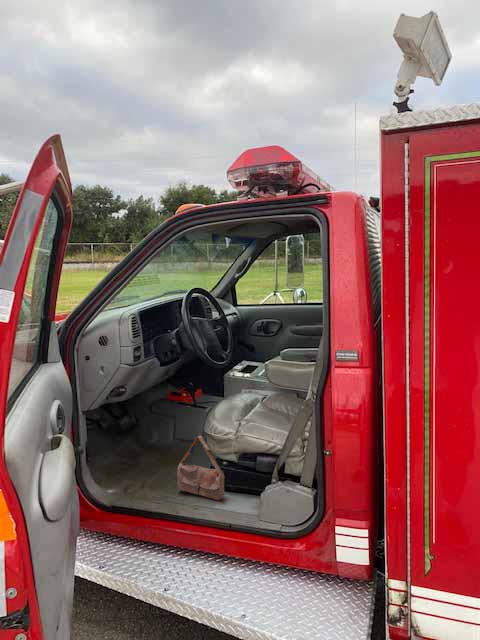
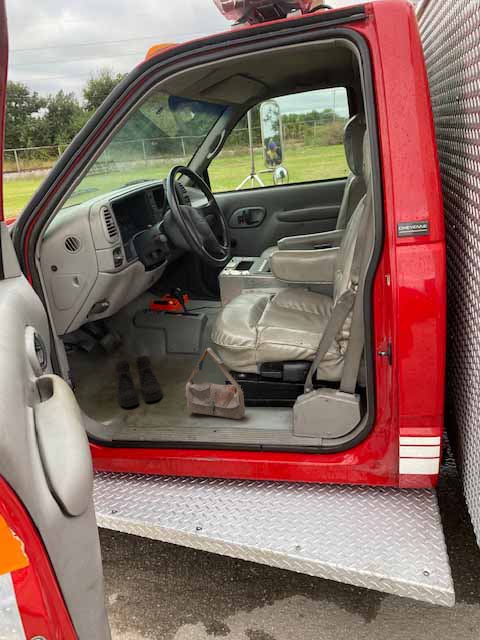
boots: none [123,436,160,480] -> present [115,355,162,407]

